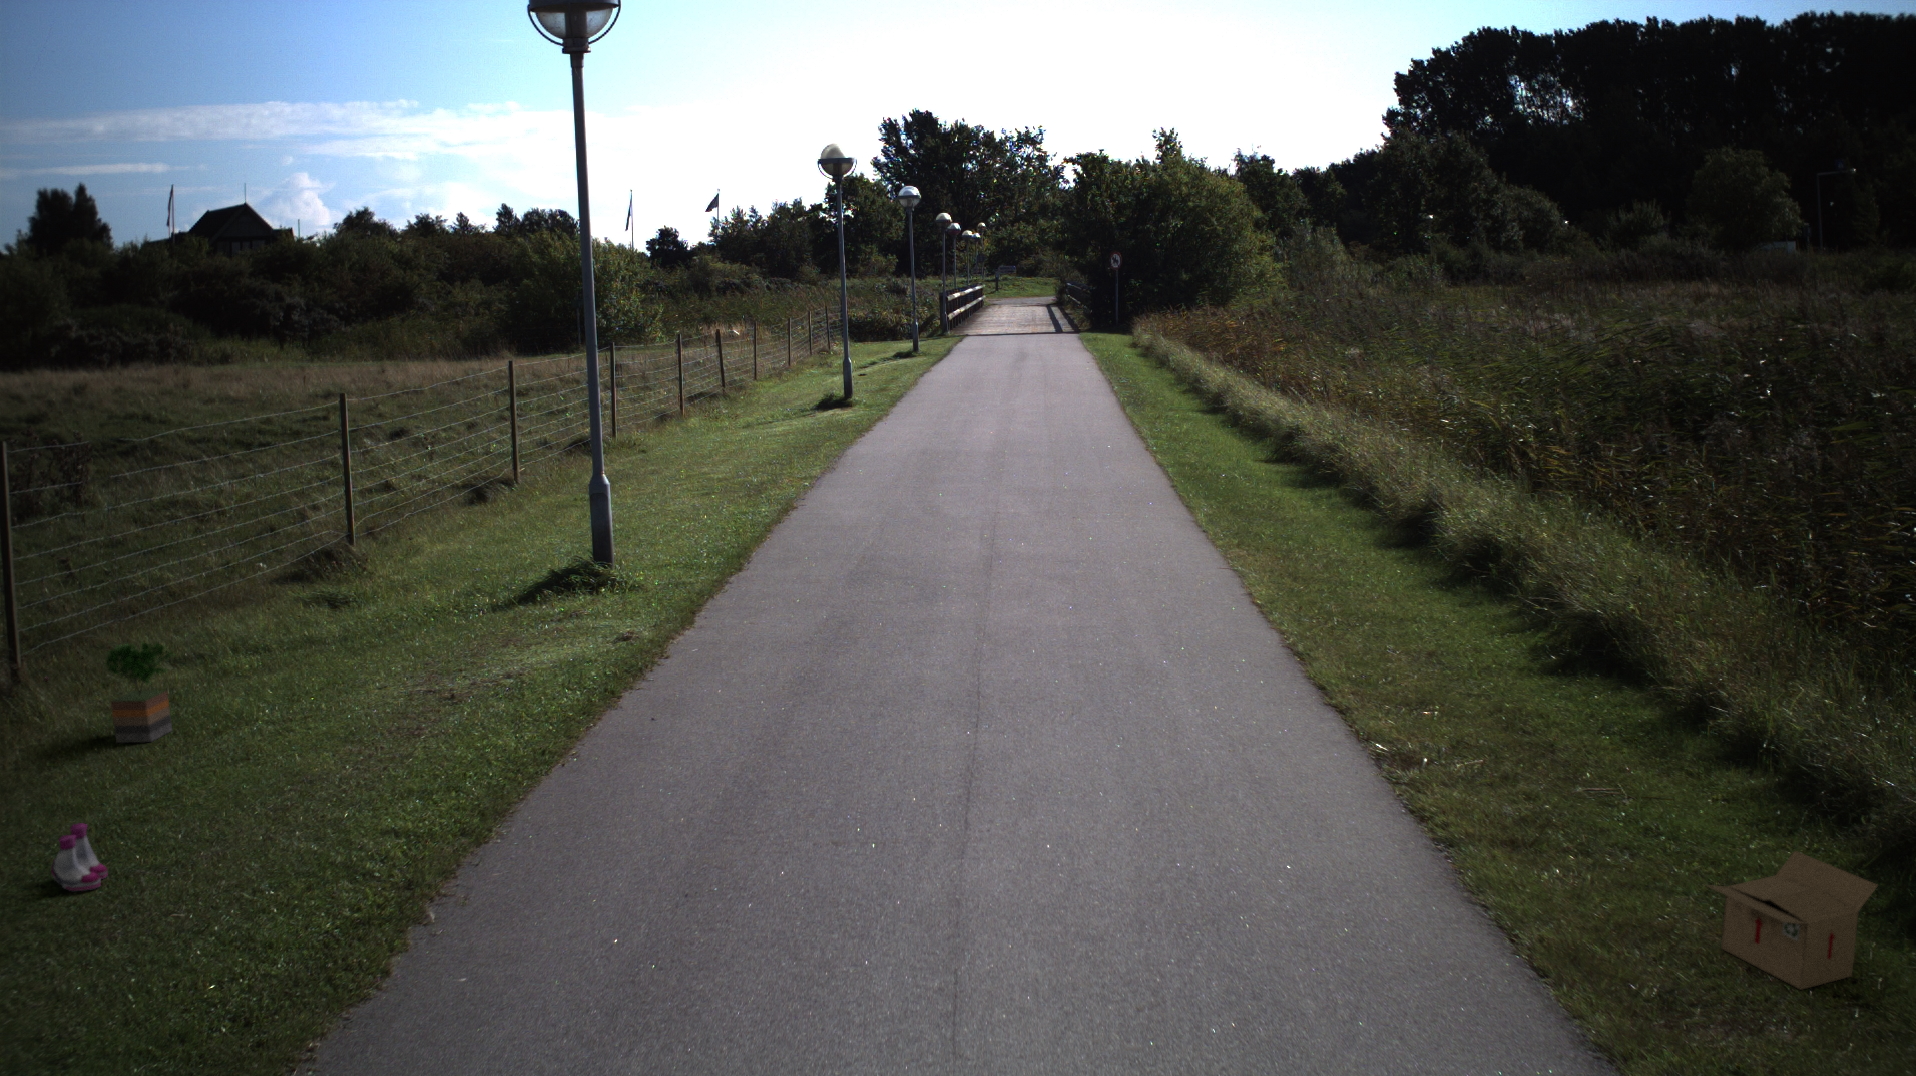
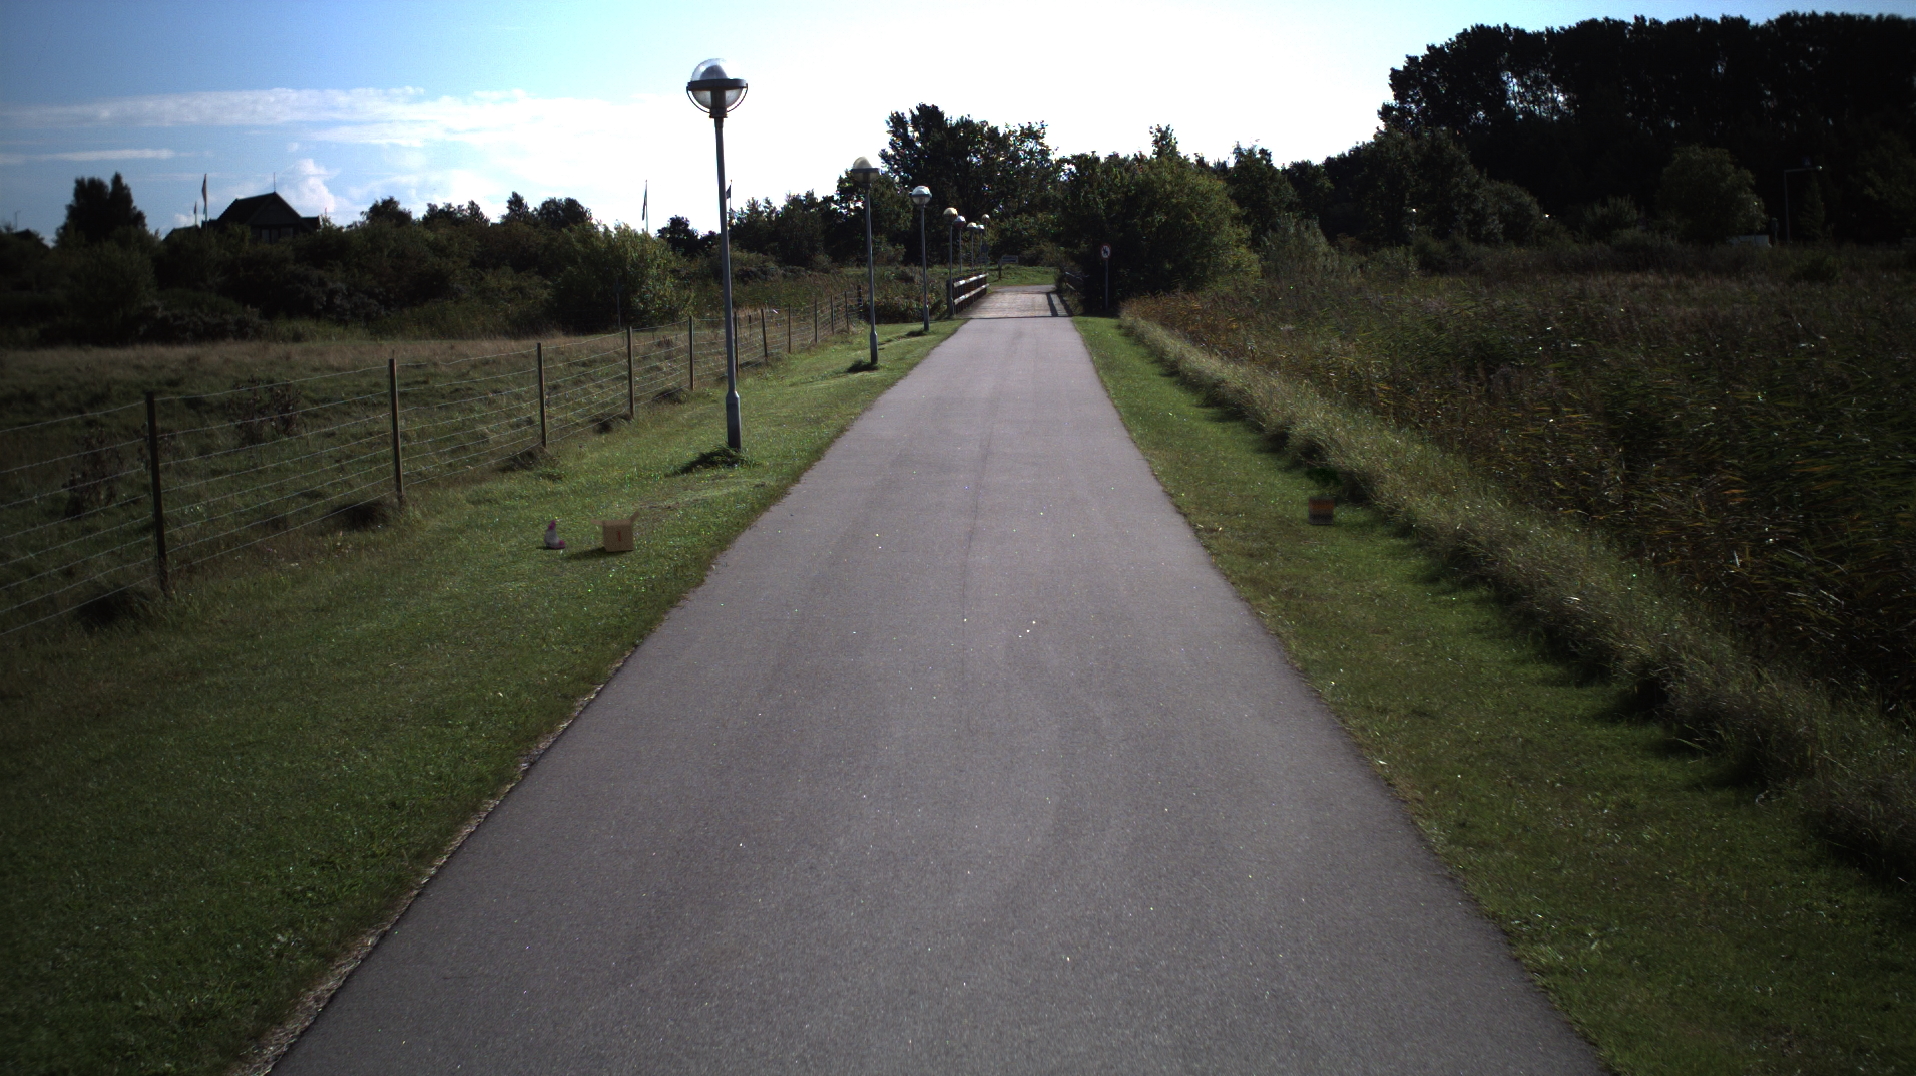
potted tree: present [105,643,172,743] -> present [1304,467,1343,525]
cardboard box: present [1707,851,1877,990] -> present [590,511,641,552]

